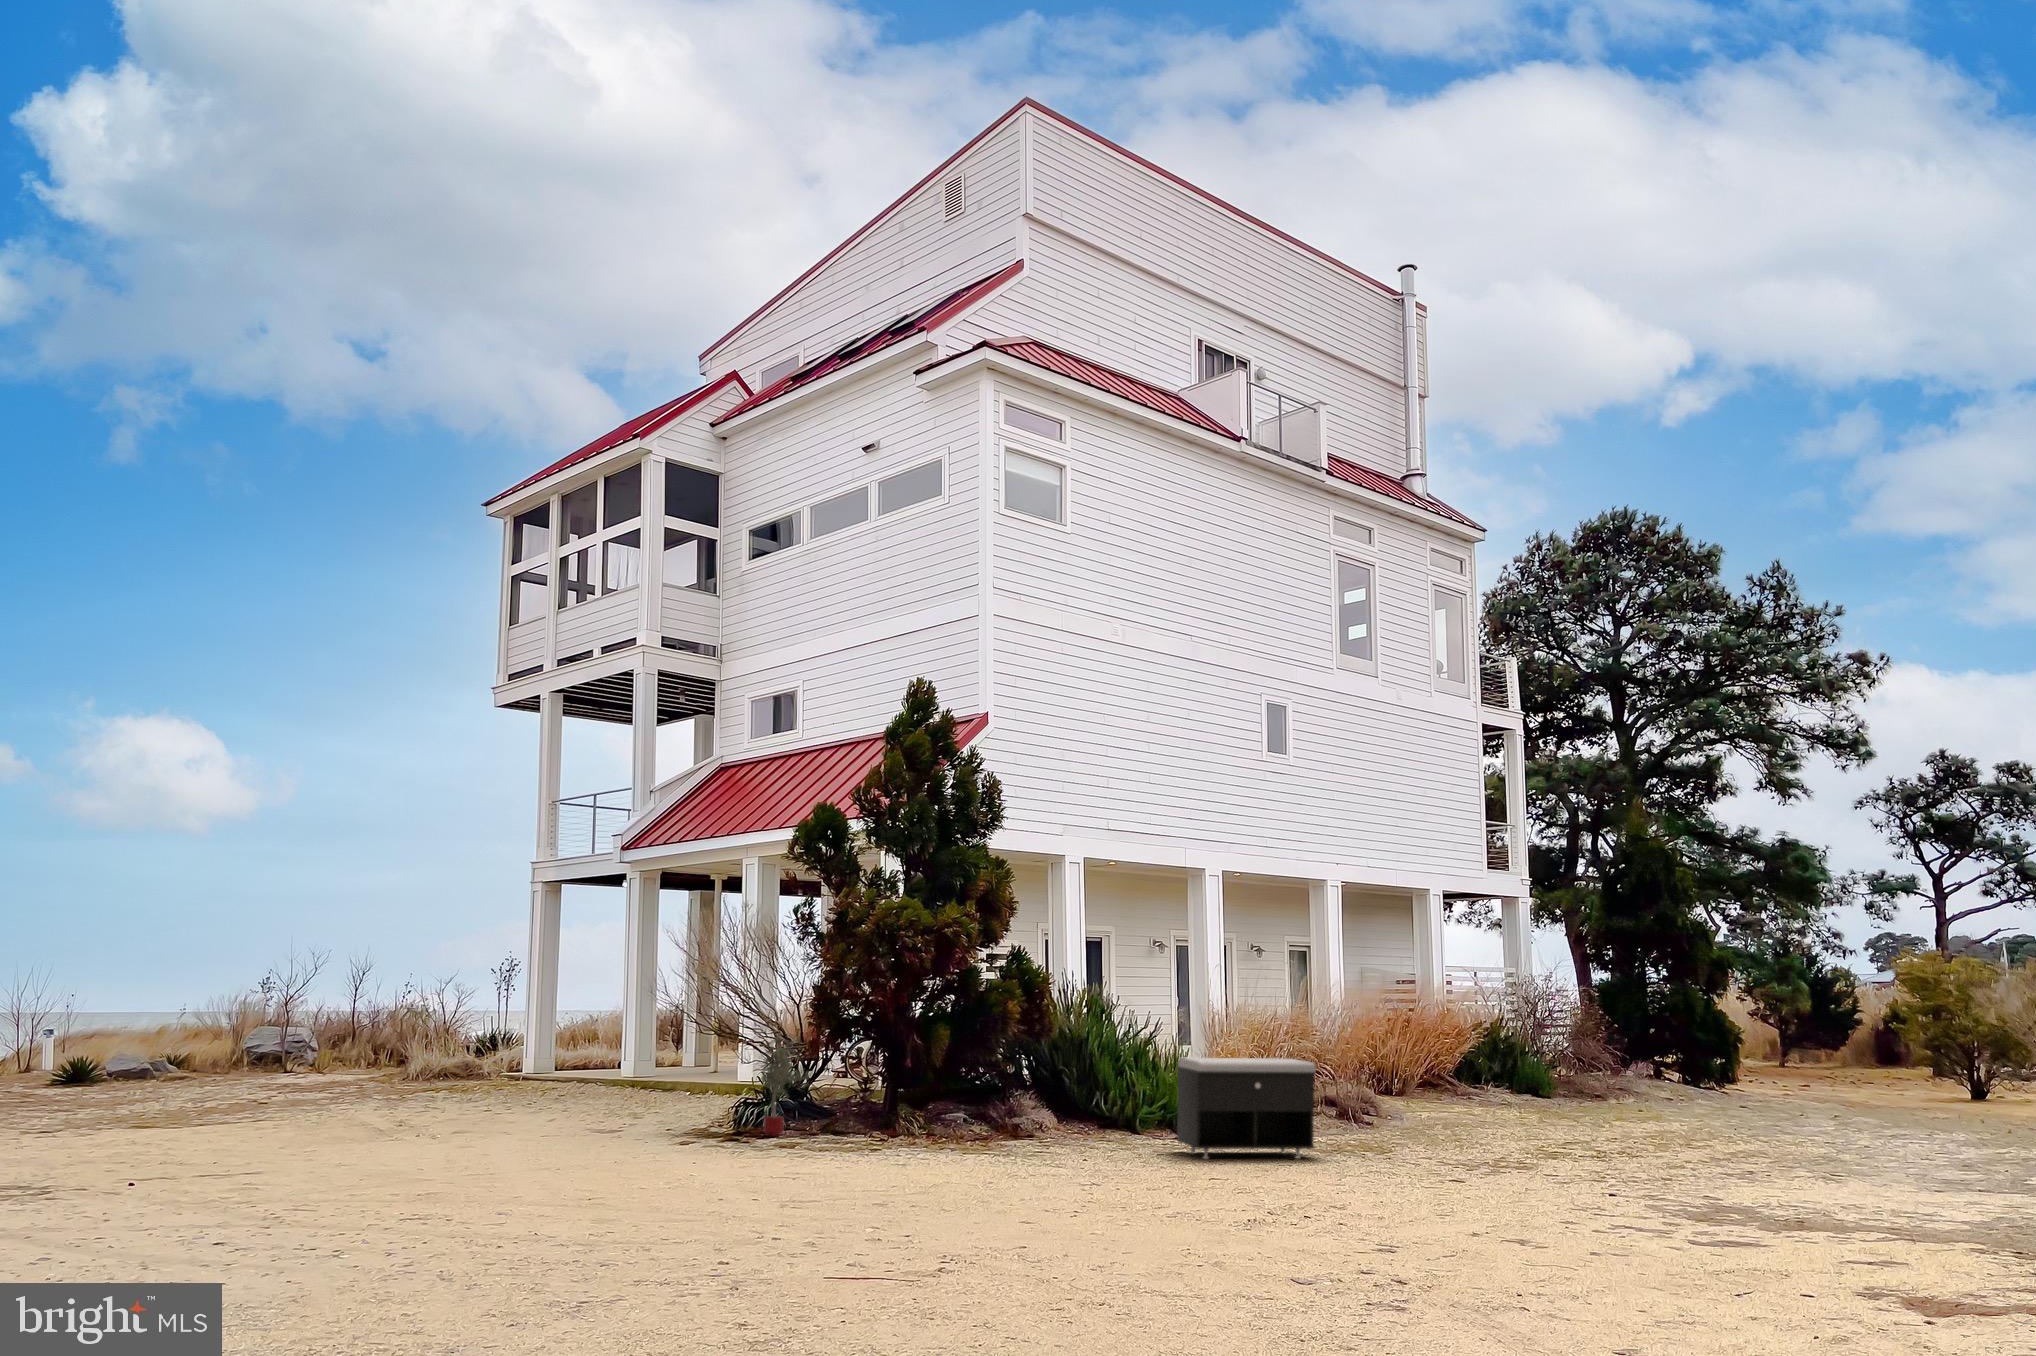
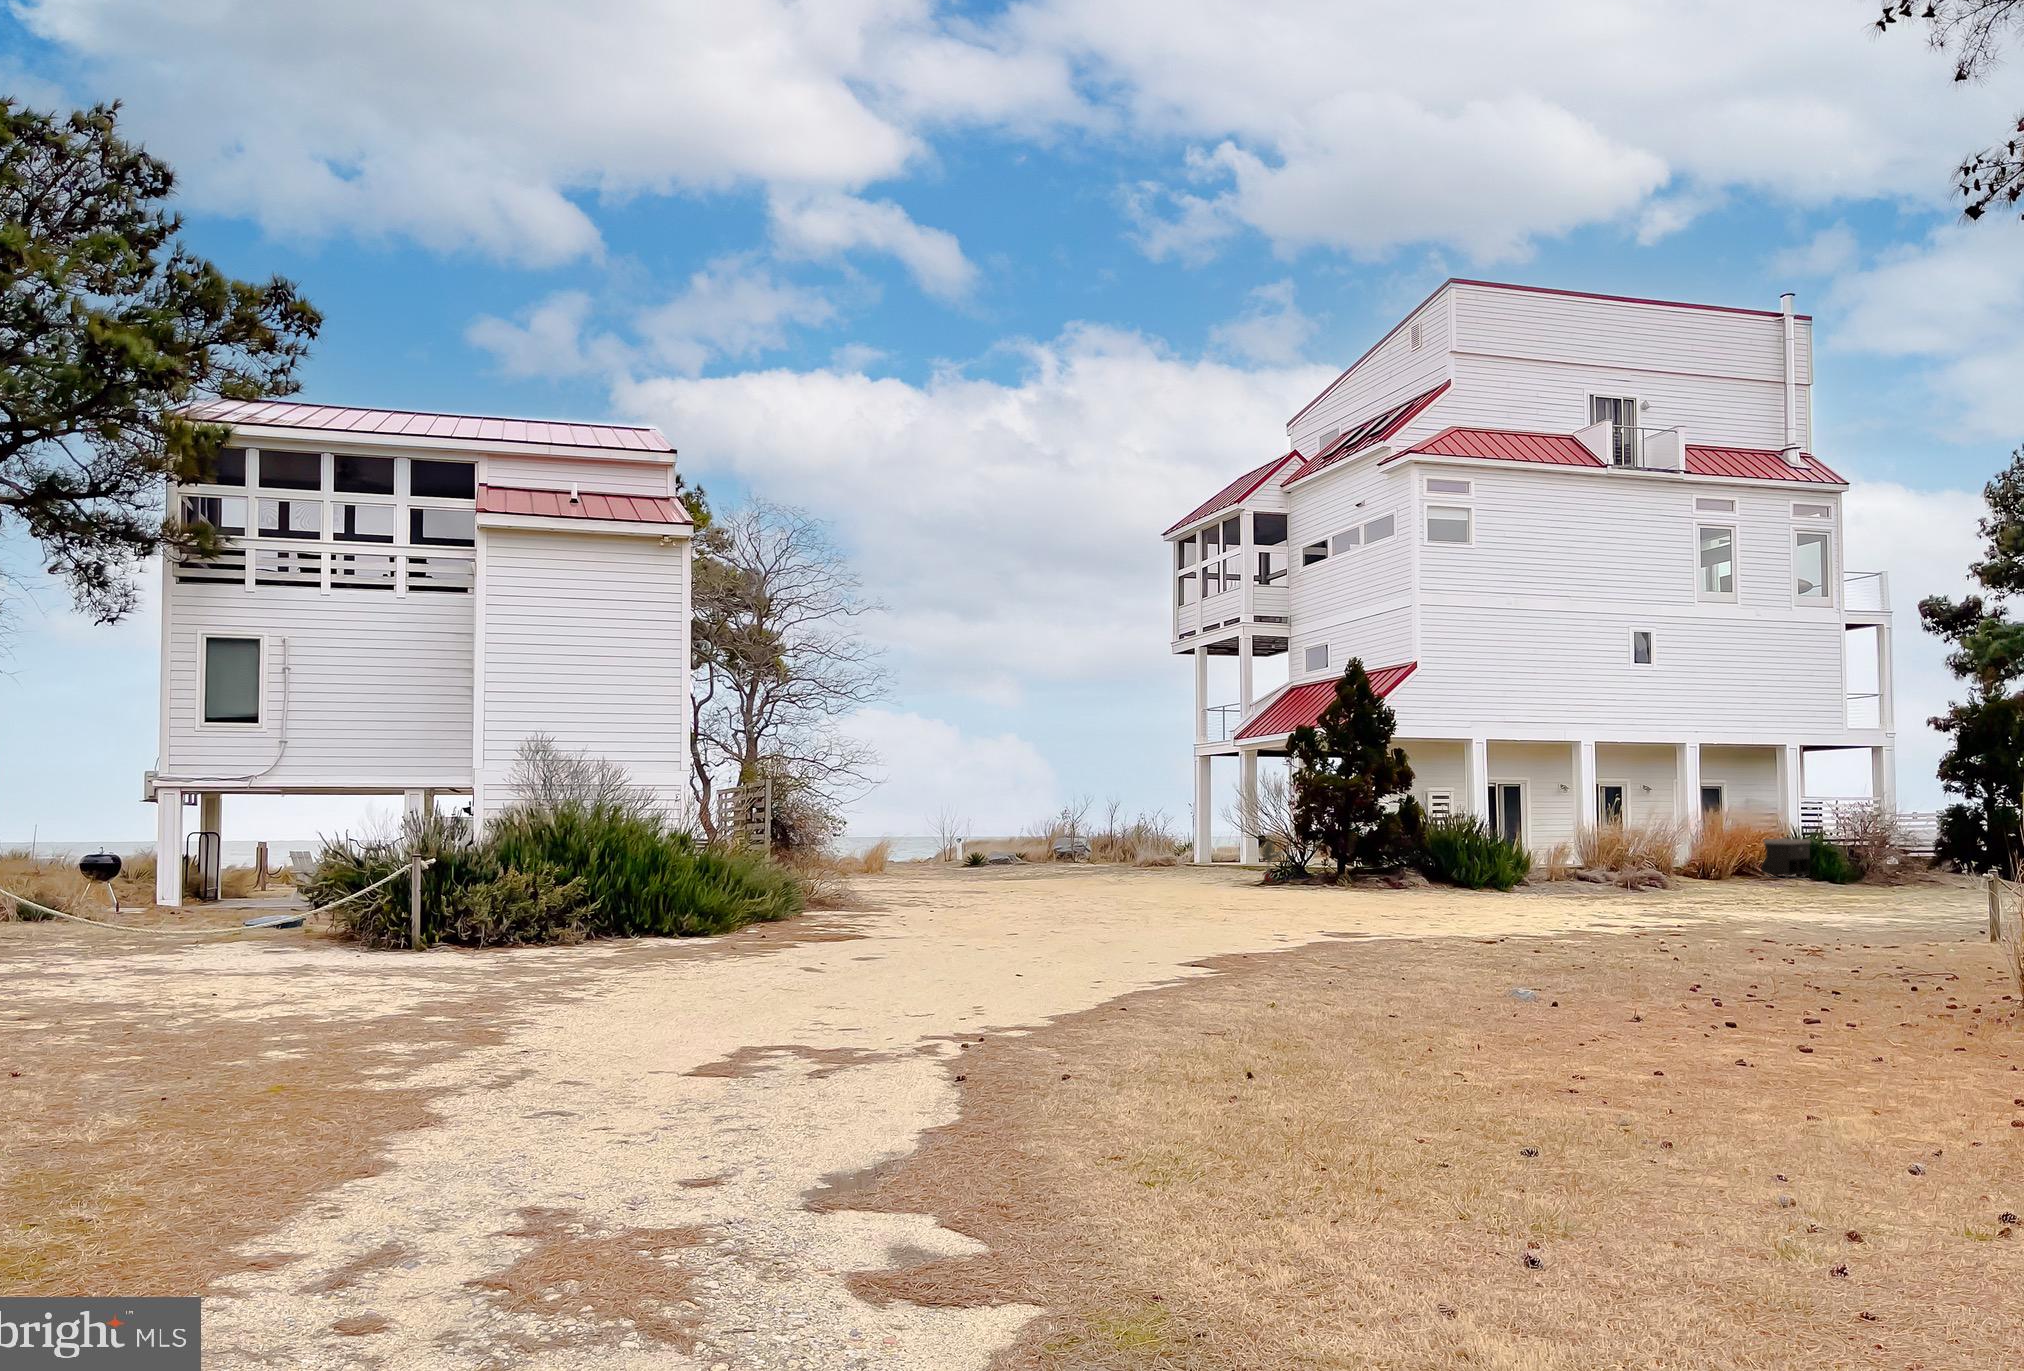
storage bench: present [1177,1058,1316,1159] -> present [1761,838,1811,877]

